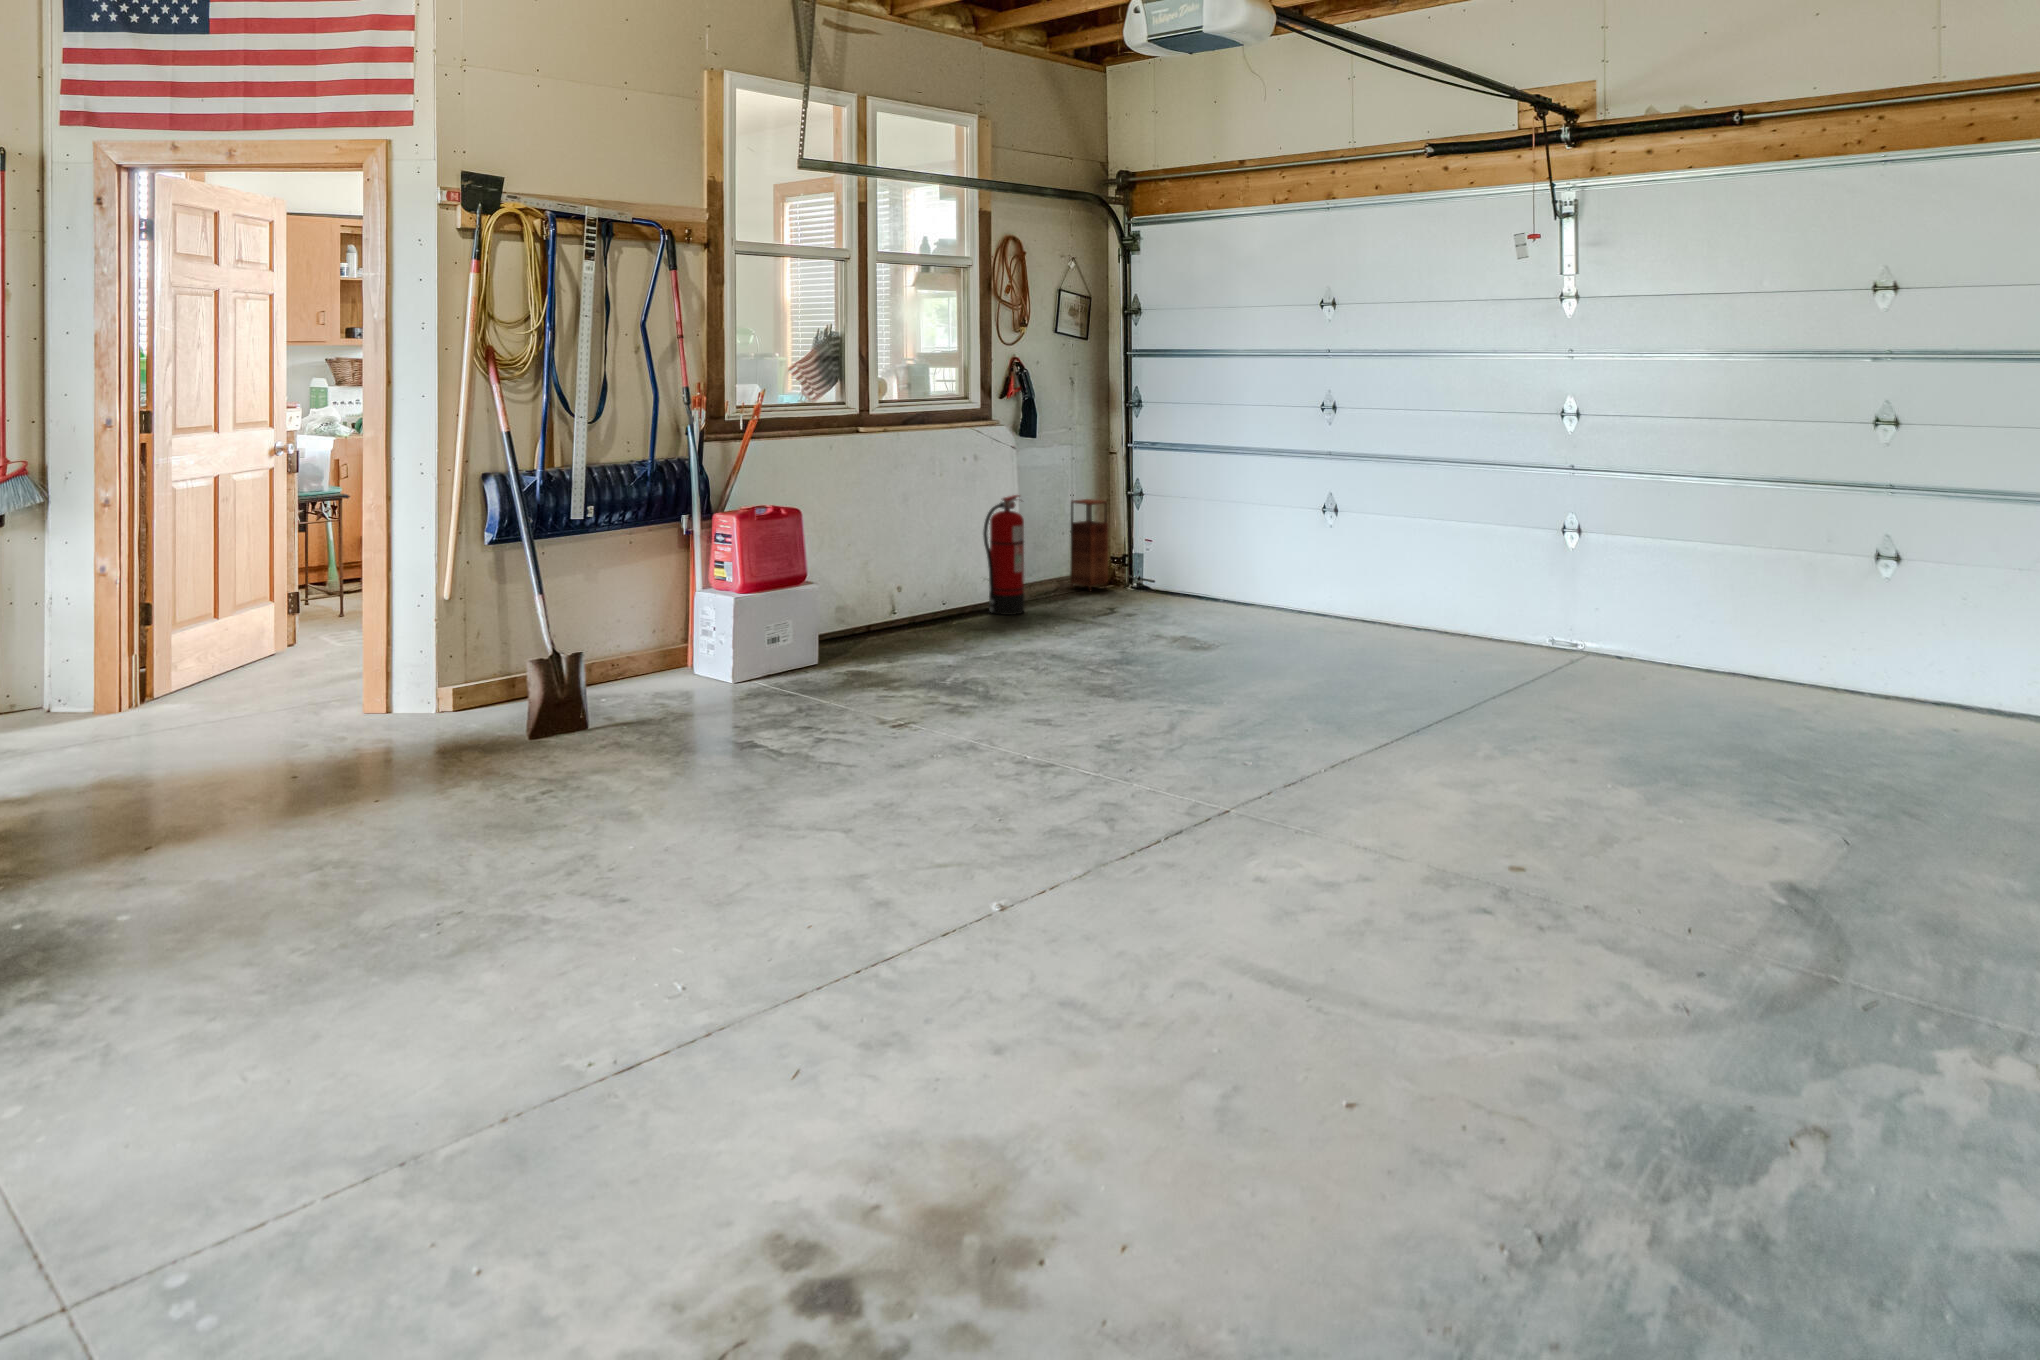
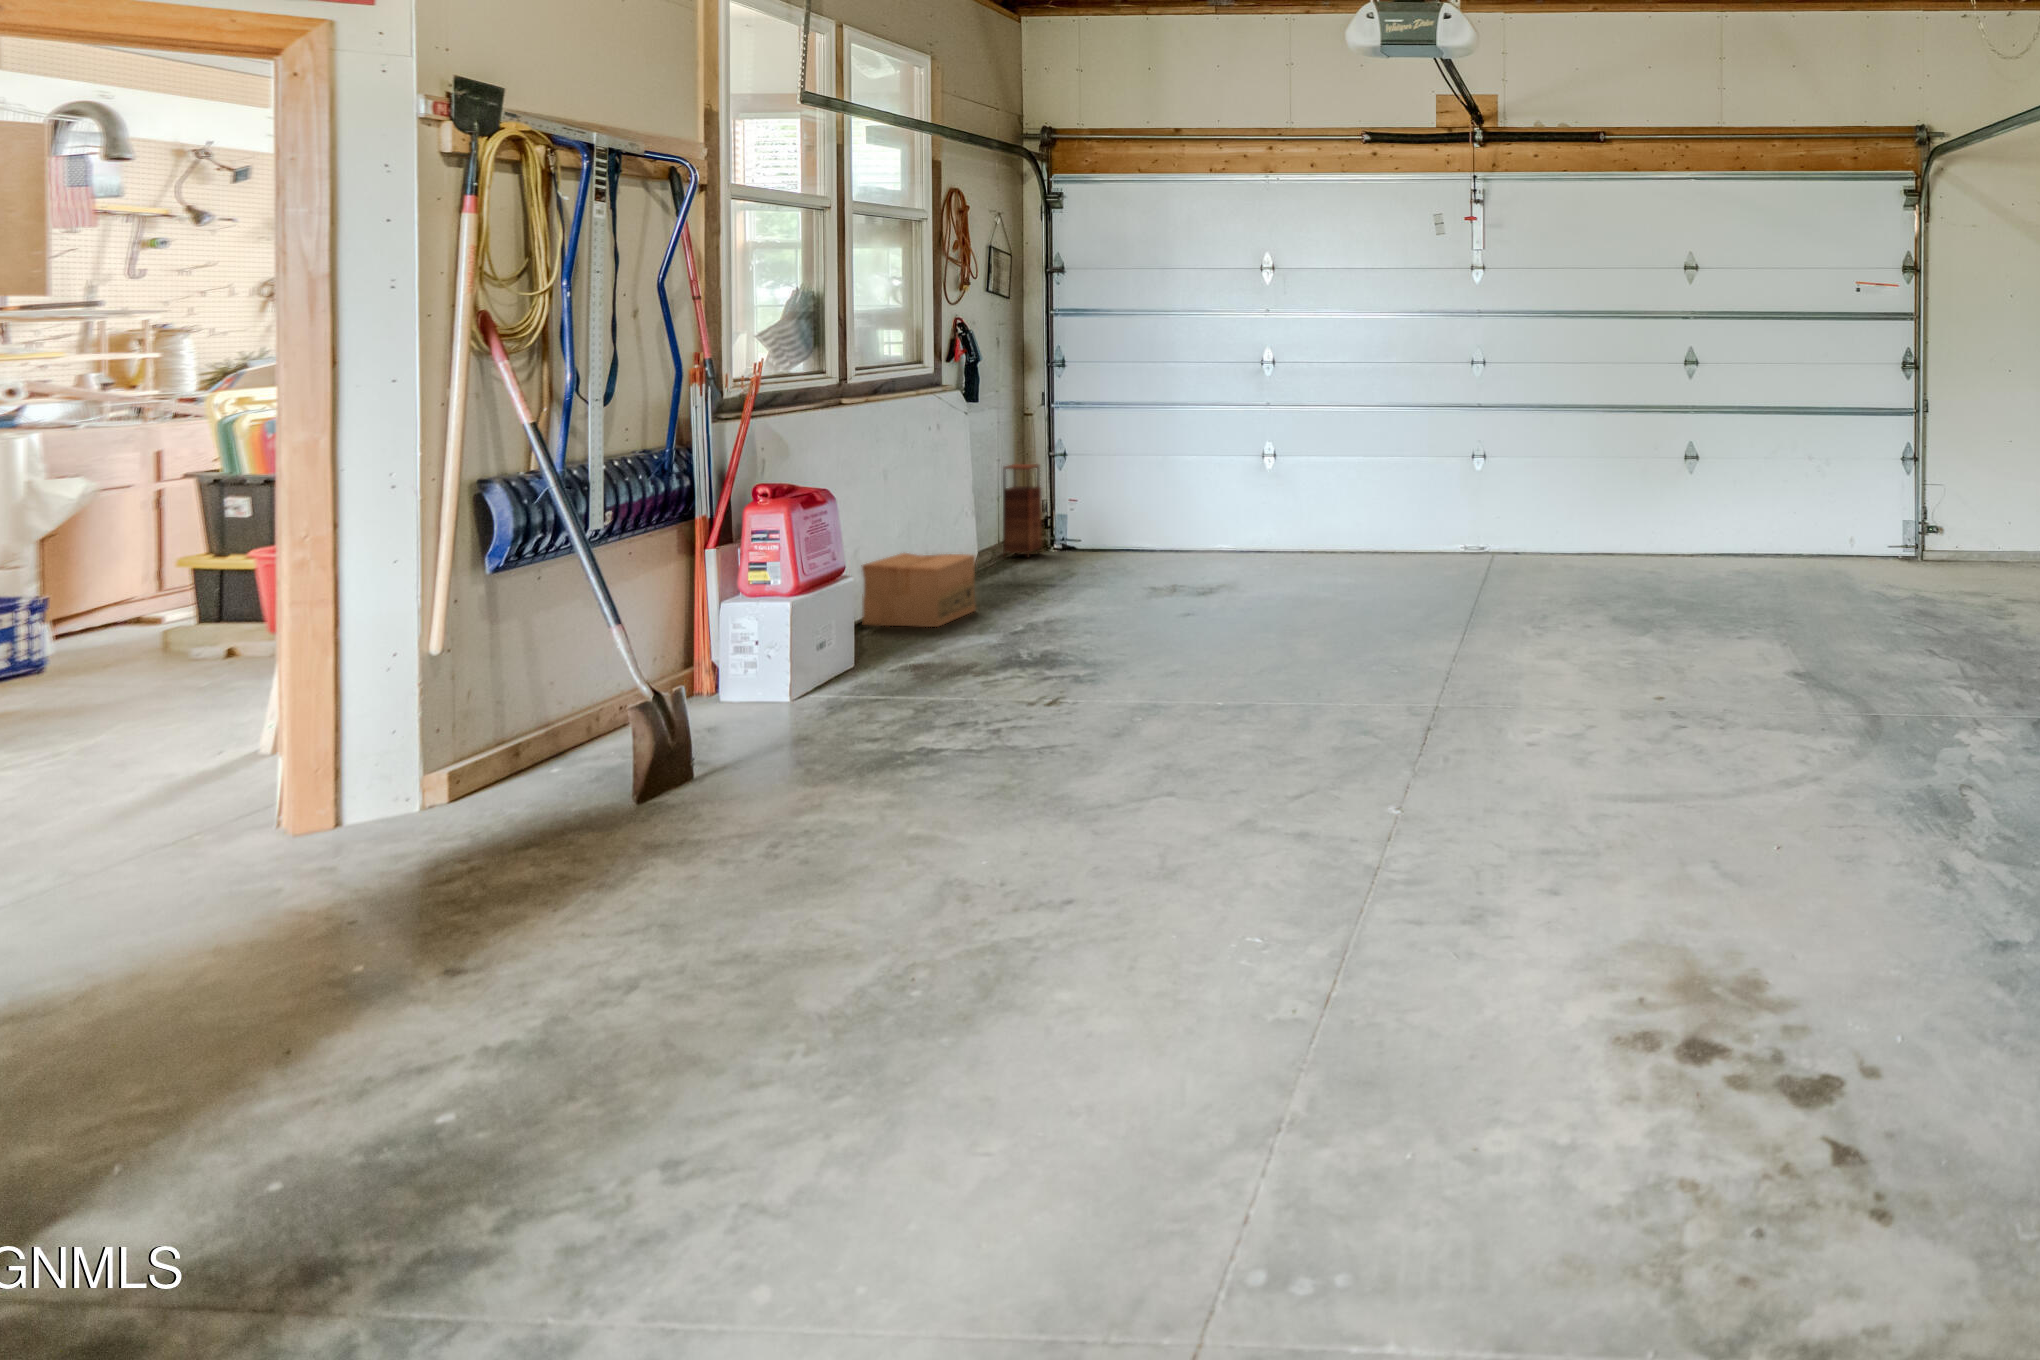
fire extinguisher: present [983,495,1024,615] -> none [957,463,996,590]
cardboard box: none [868,572,969,643] -> present [861,553,976,627]

